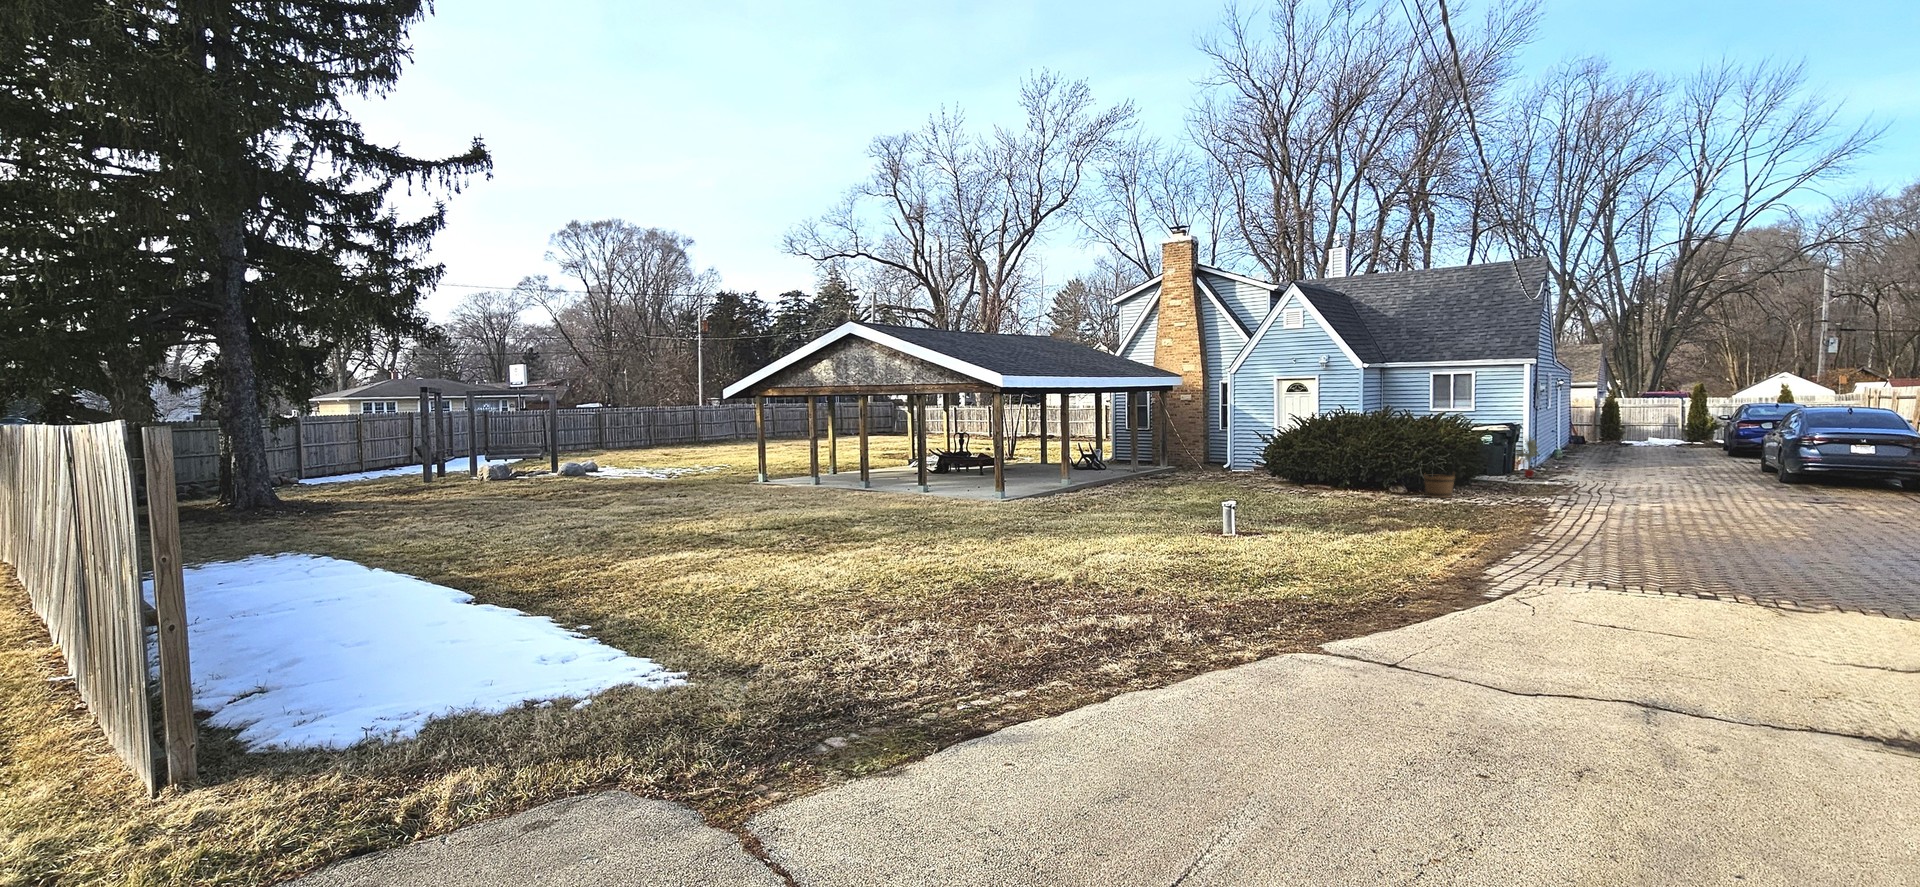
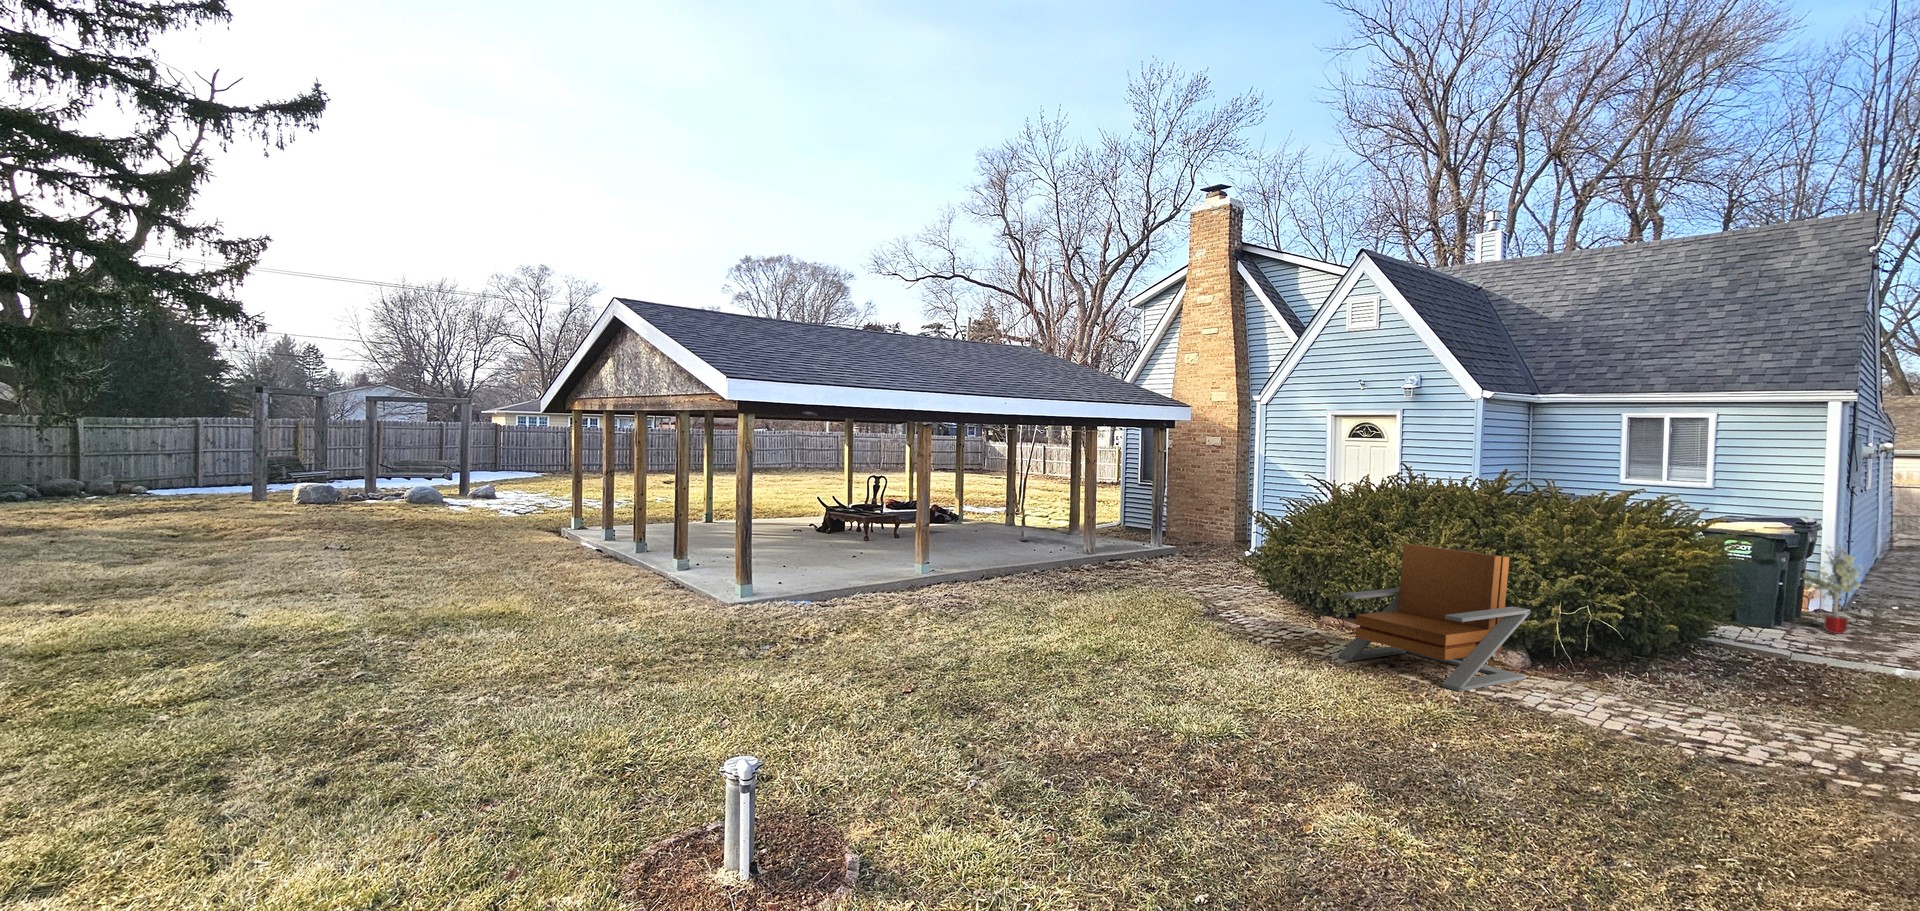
lounge chair: none [1330,443,1411,502] -> present [1339,544,1530,691]
bucket: present [1424,473,1455,498] -> none [1562,623,1643,692]

